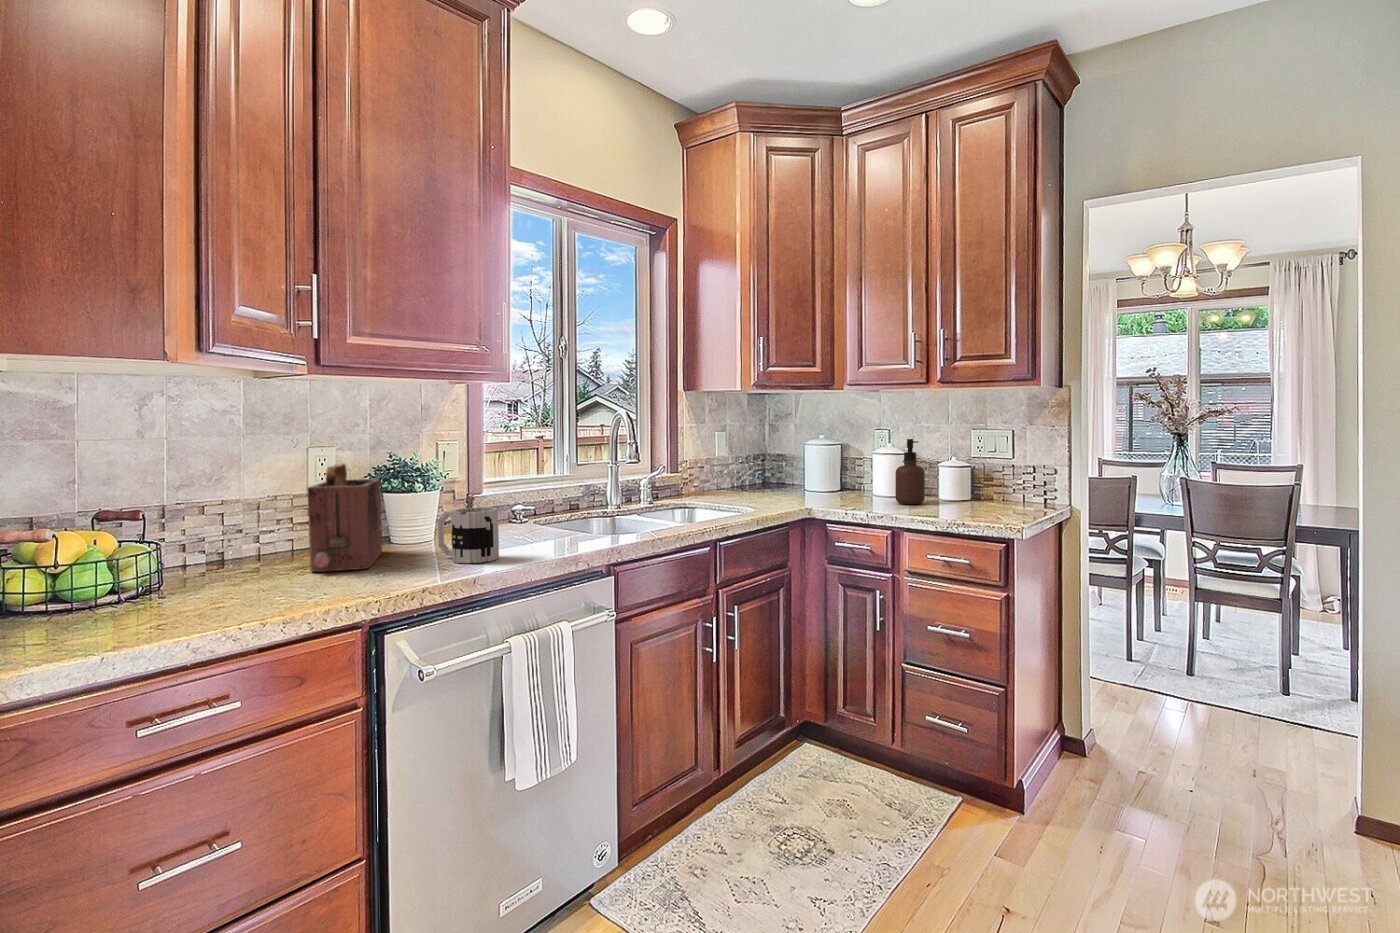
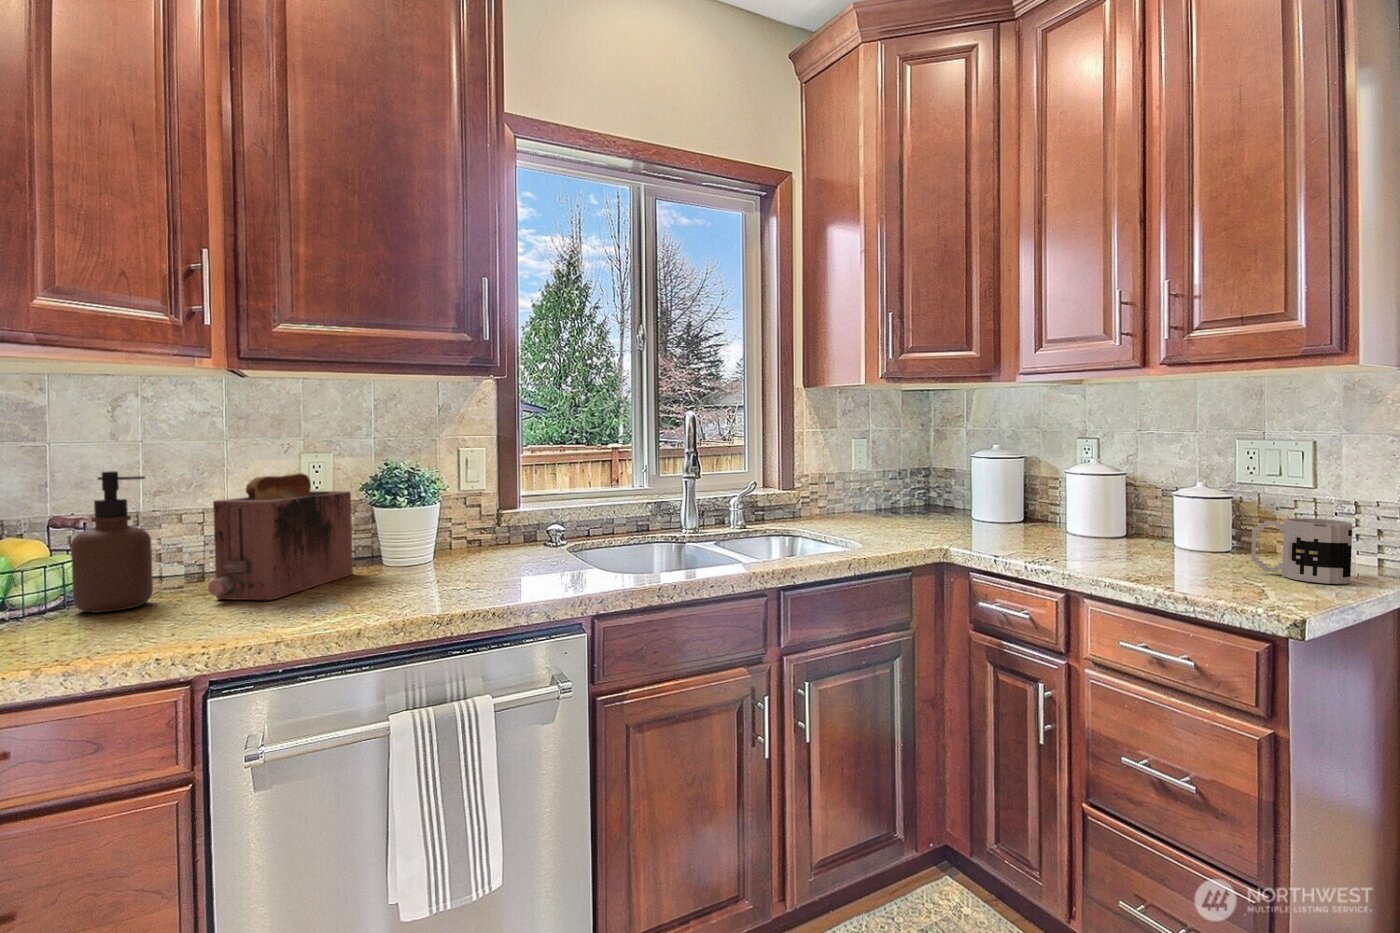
soap dispenser: present [895,439,925,504] -> present [71,471,153,613]
mug: present [438,507,499,563] -> present [1251,518,1352,584]

